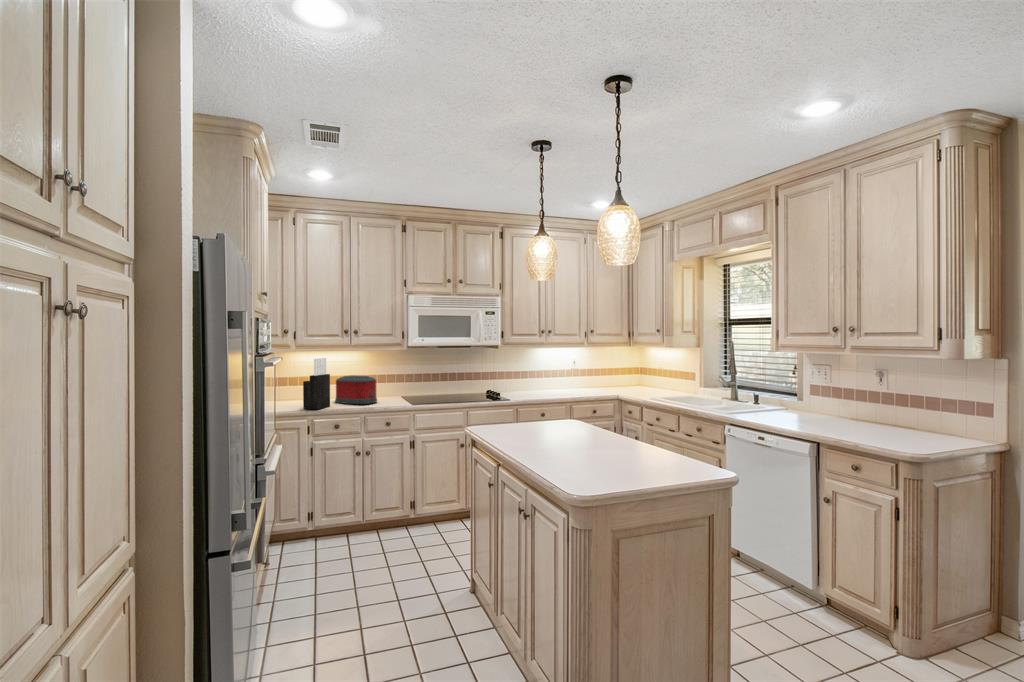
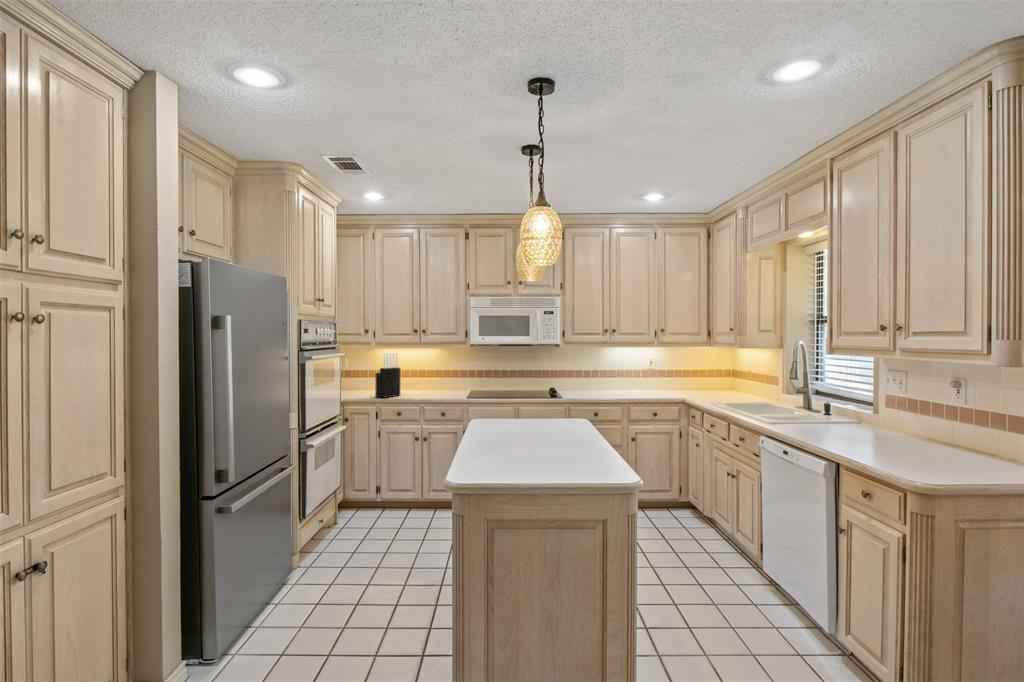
toaster: present [335,376,377,404] -> none [410,370,443,395]

